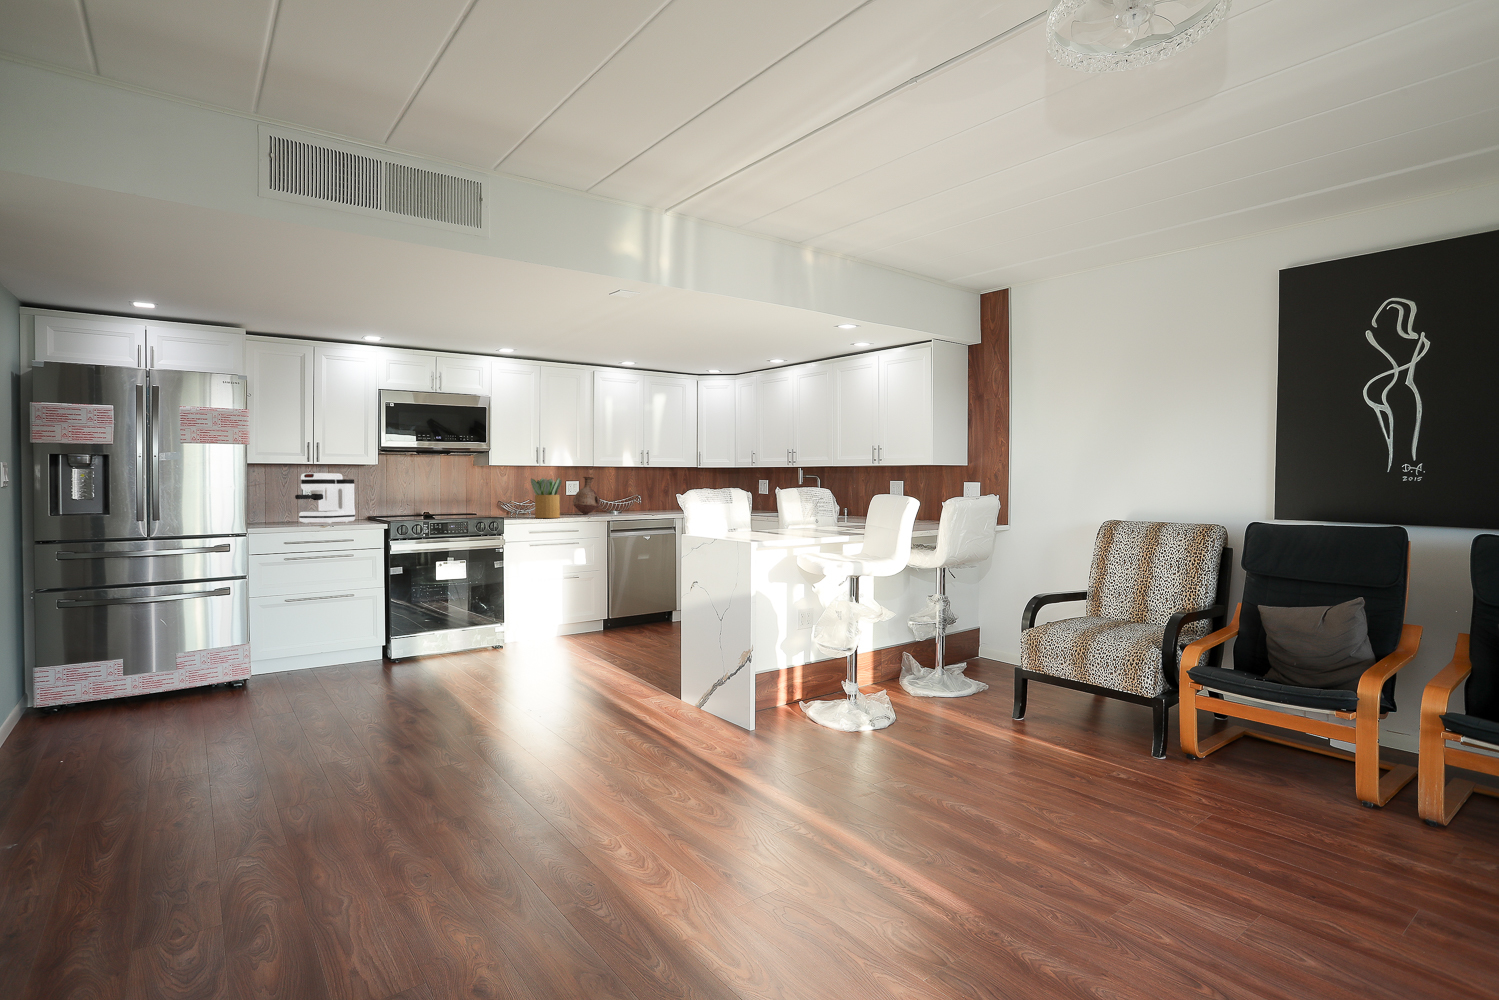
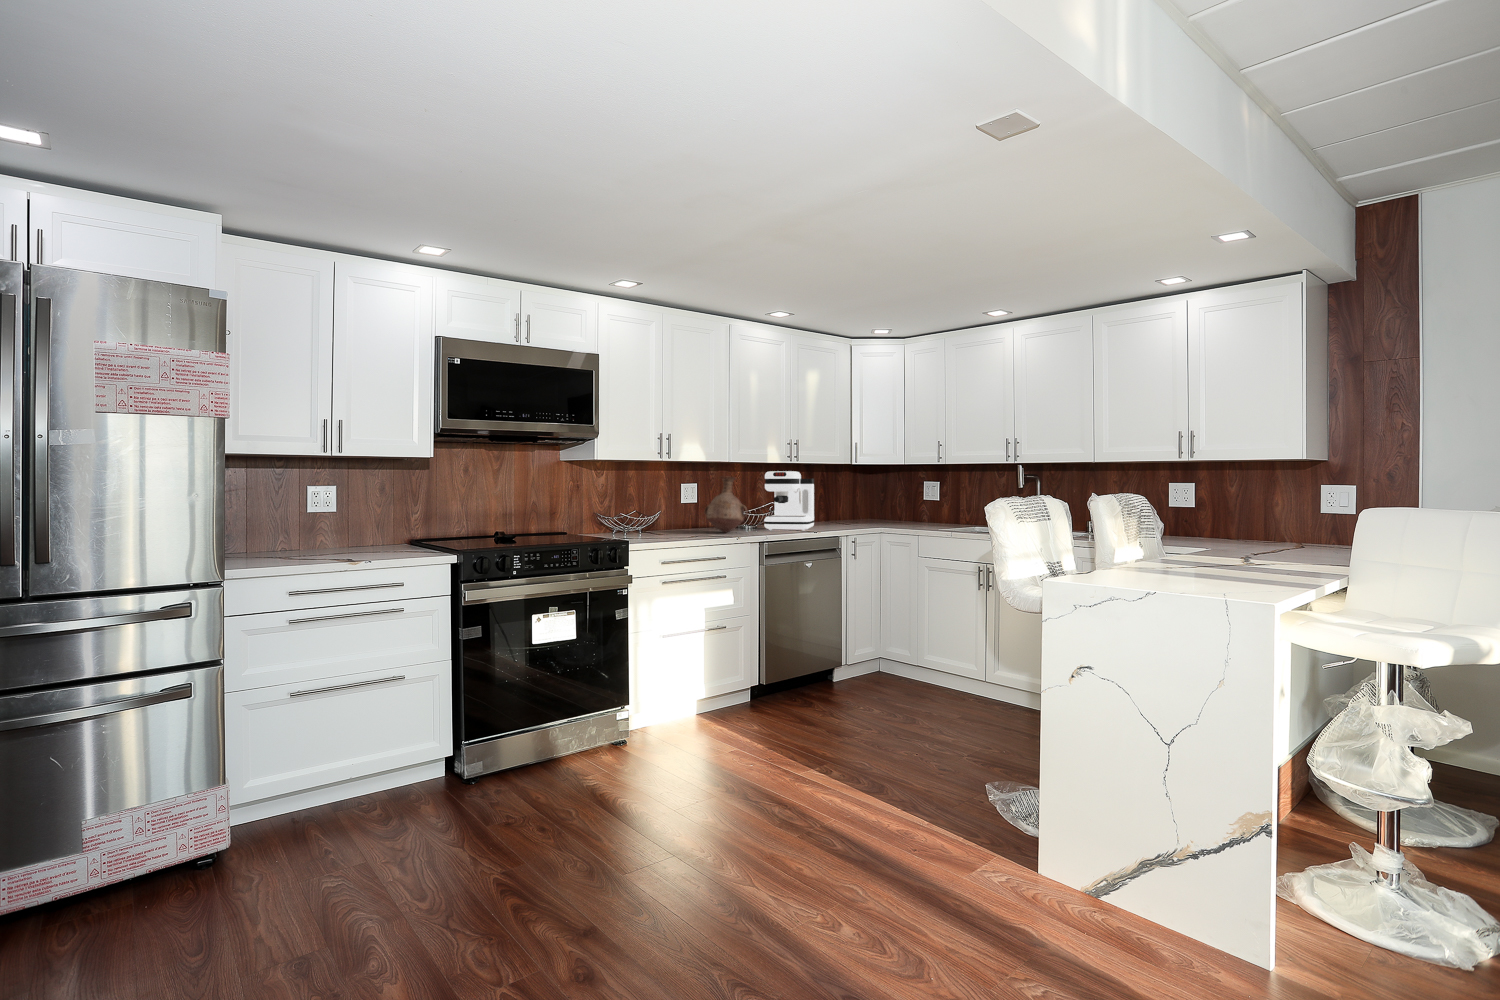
coffee maker: present [295,473,355,523] -> present [764,471,814,531]
potted plant: present [531,478,562,518] -> none [659,477,702,540]

